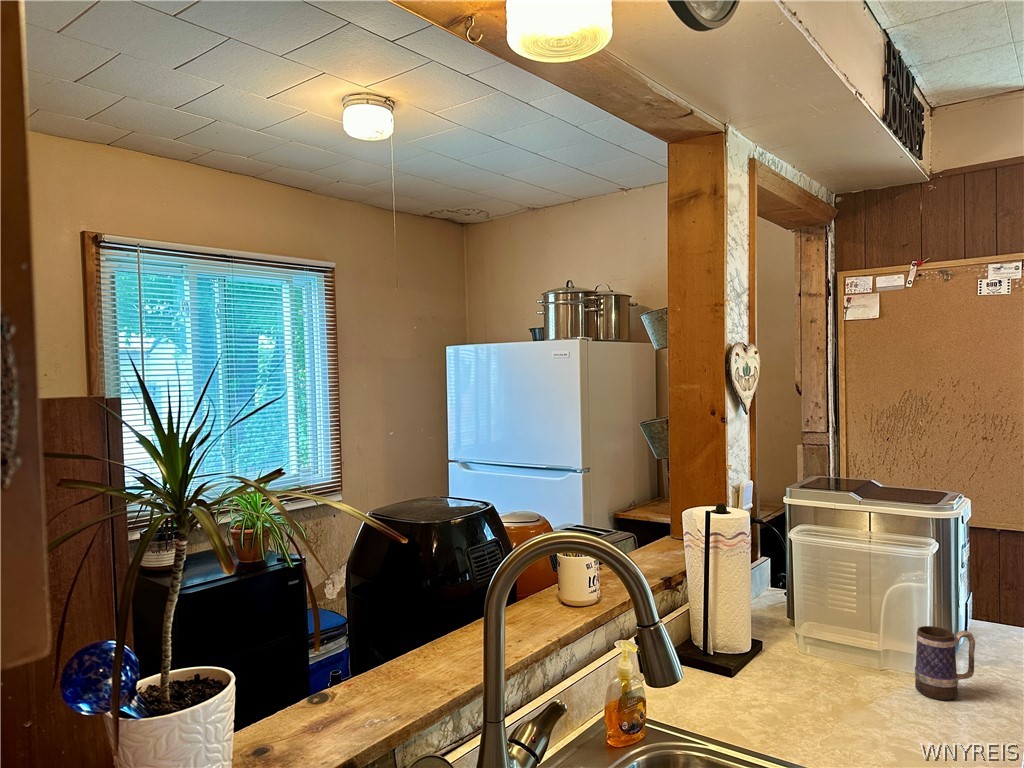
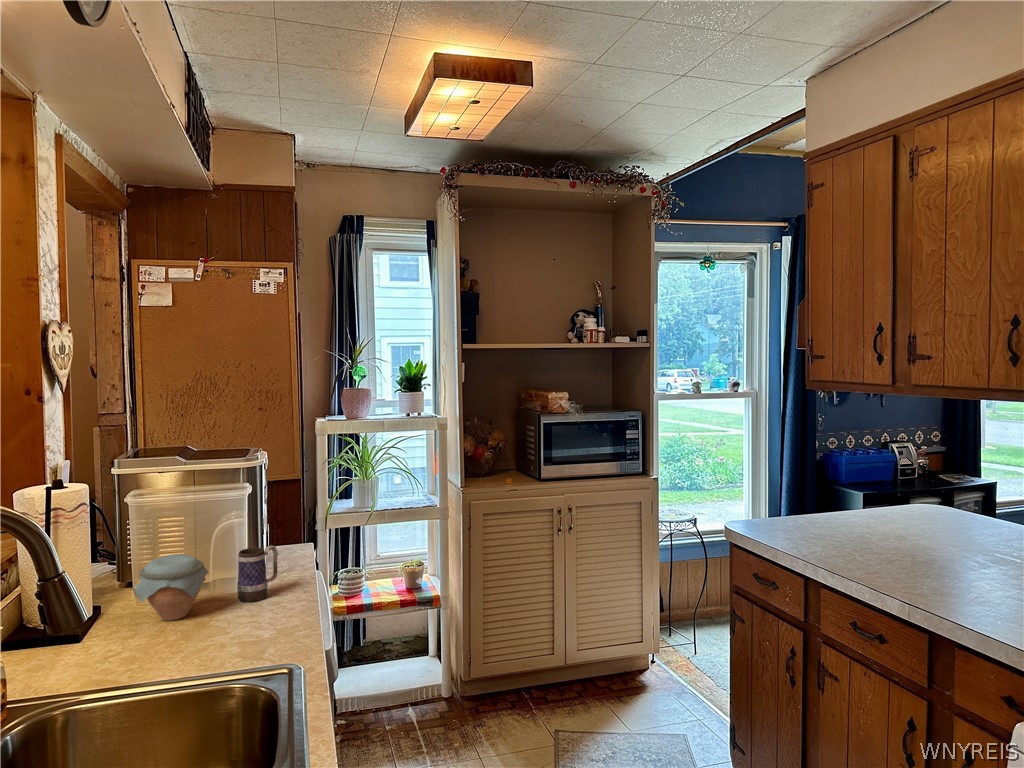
jar: none [787,609,875,690] -> present [134,554,209,621]

